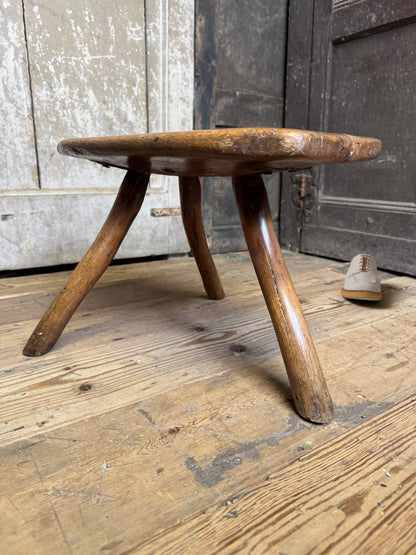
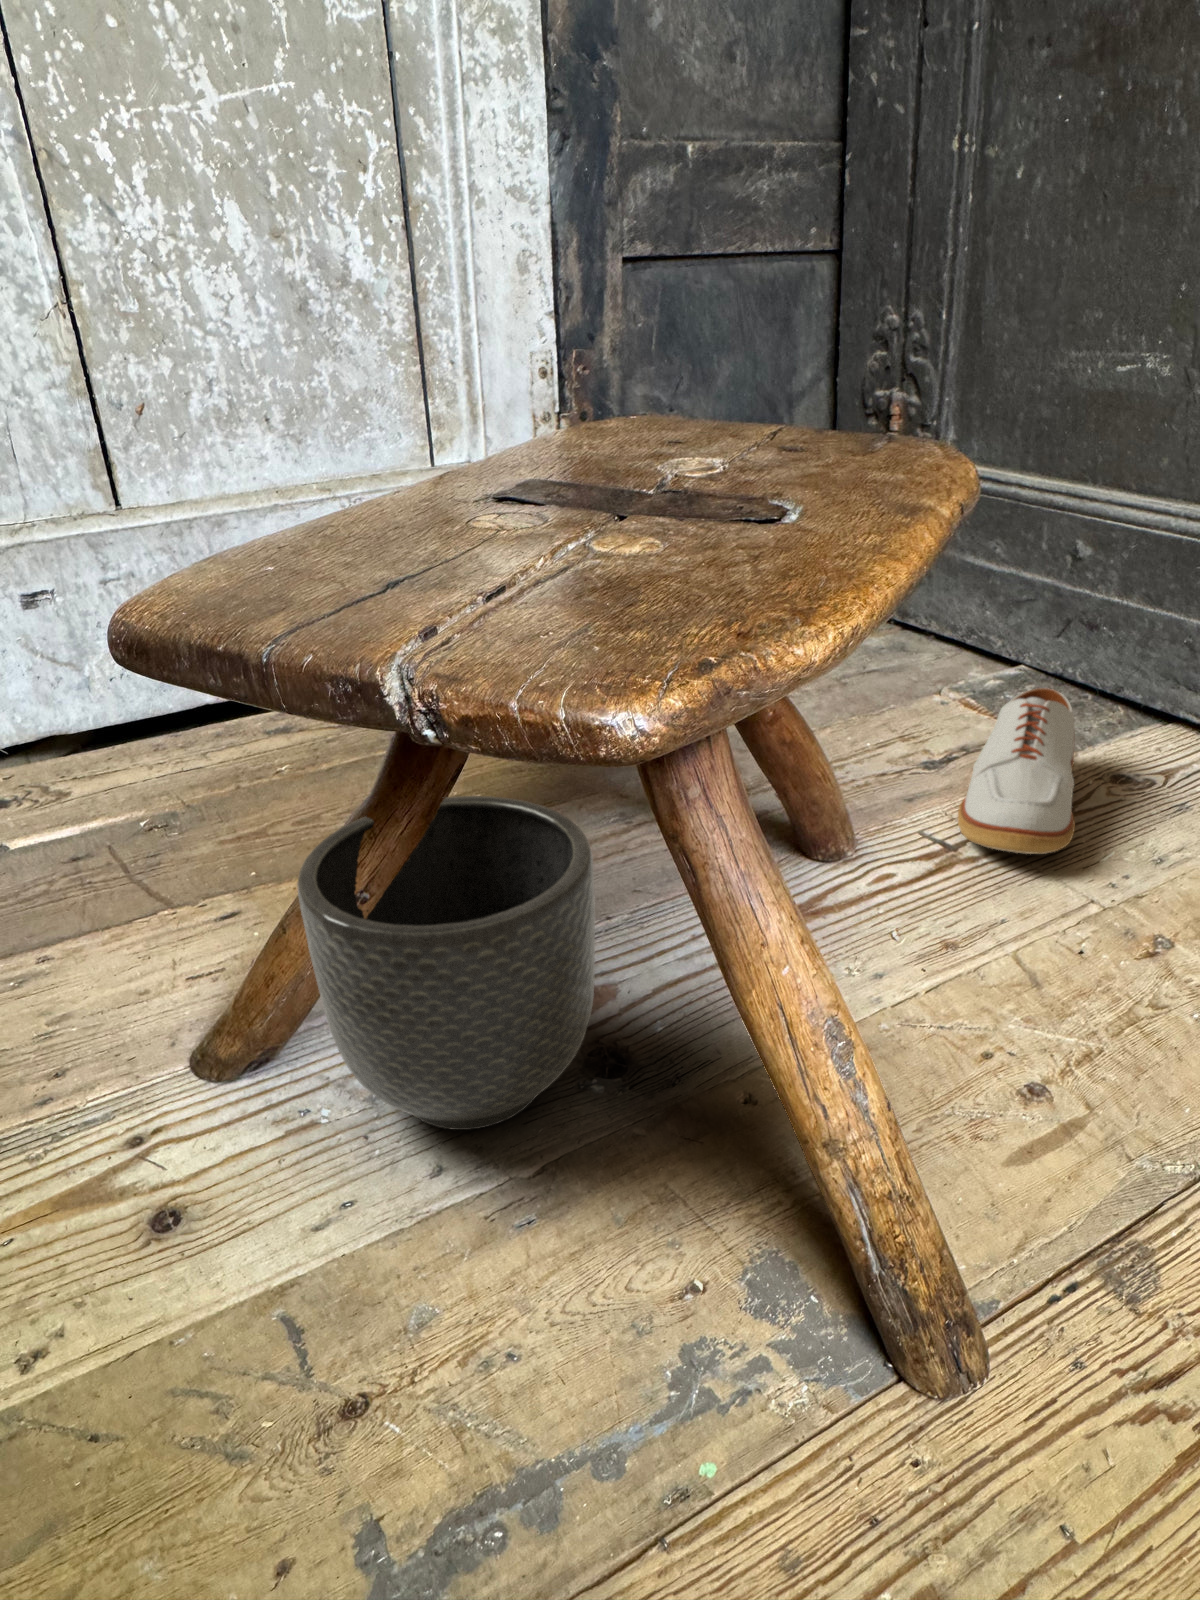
planter: none [136,252,240,366] -> present [297,796,595,1130]

